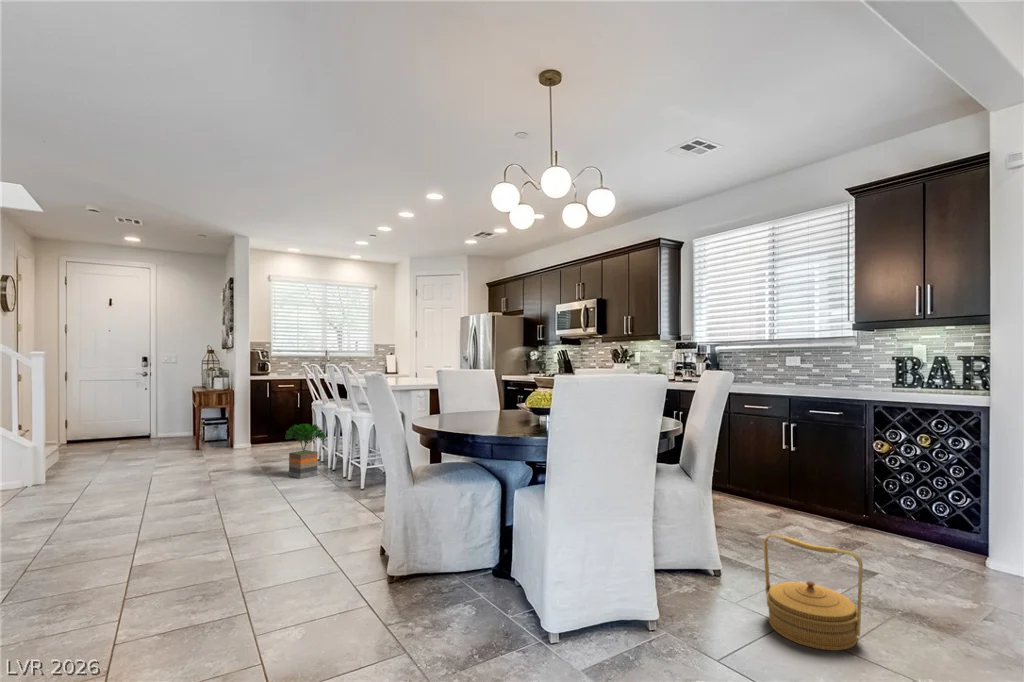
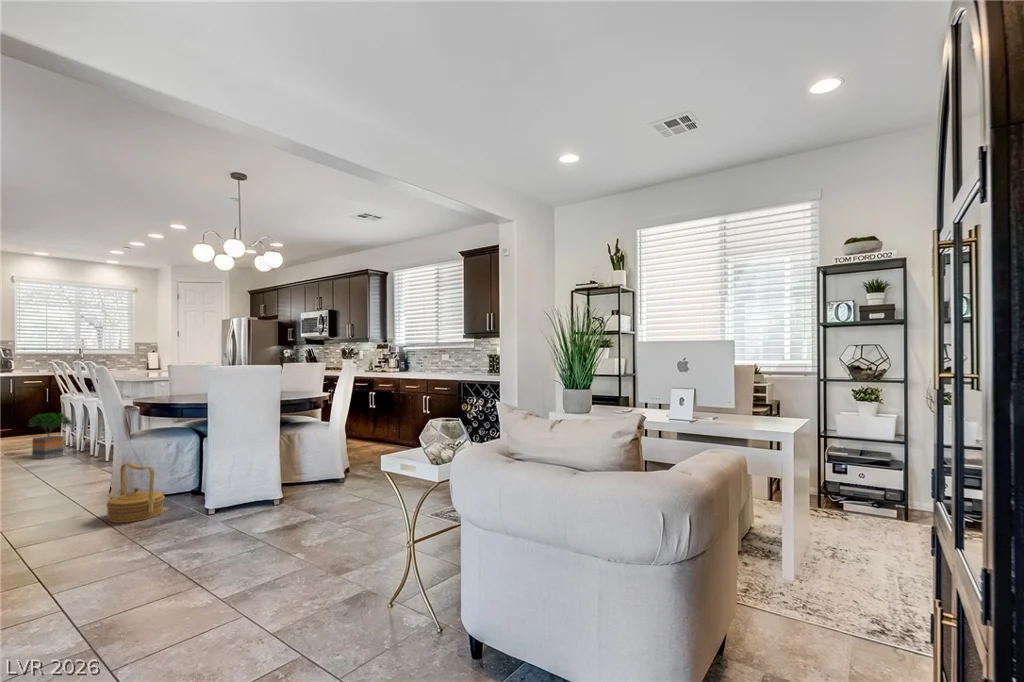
basket: present [764,534,863,651] -> present [106,463,164,523]

